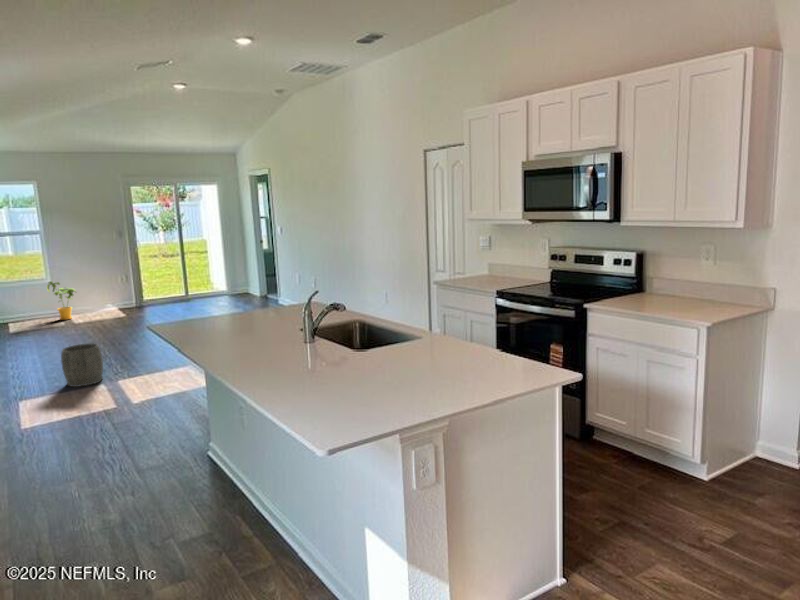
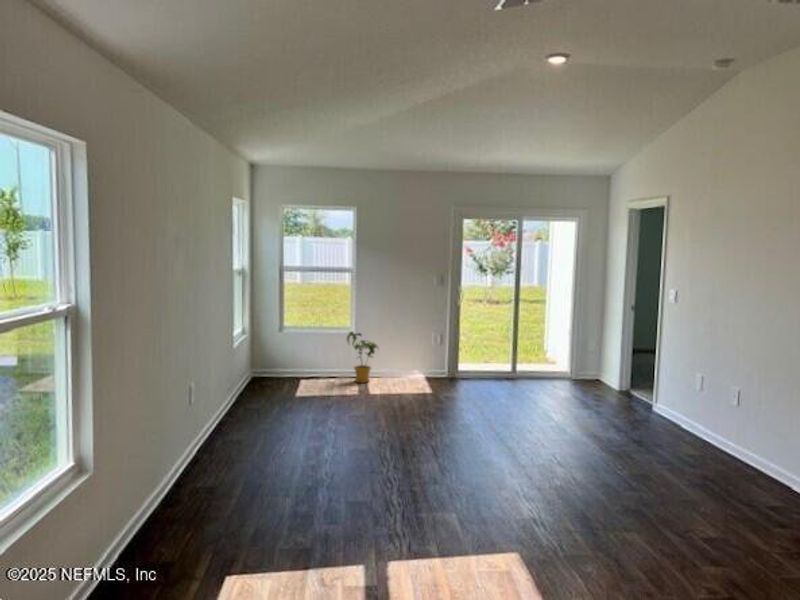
woven basket: present [61,343,103,387] -> none [324,466,386,546]

